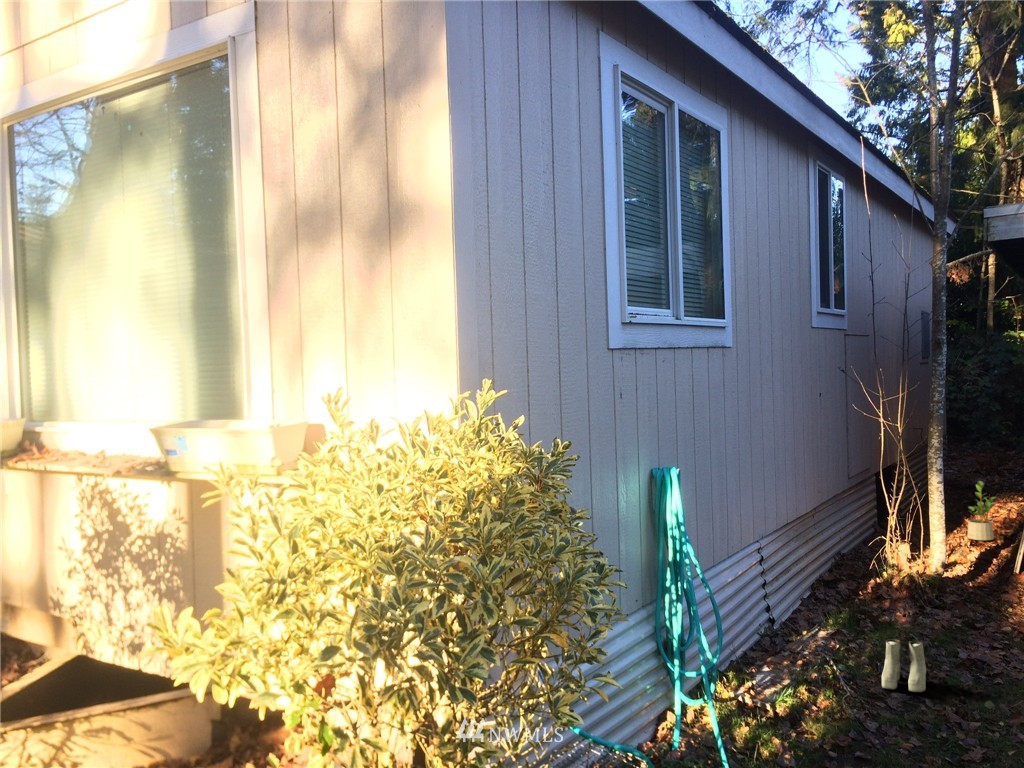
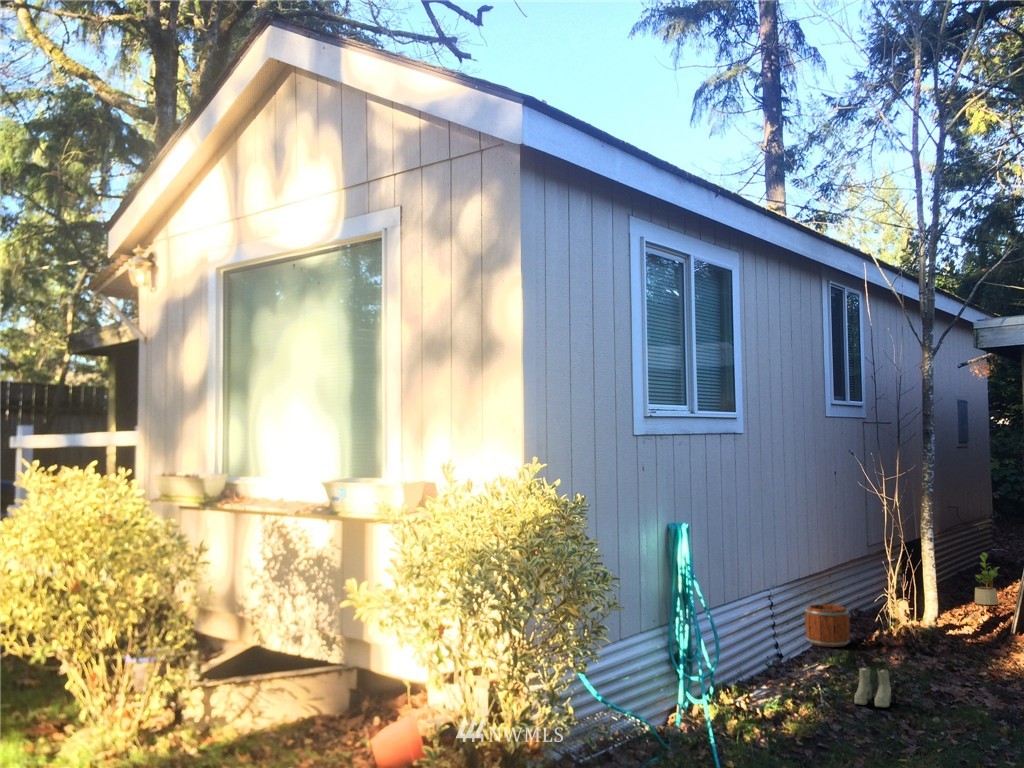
bucket: none [794,552,848,604] -> present [805,604,850,647]

